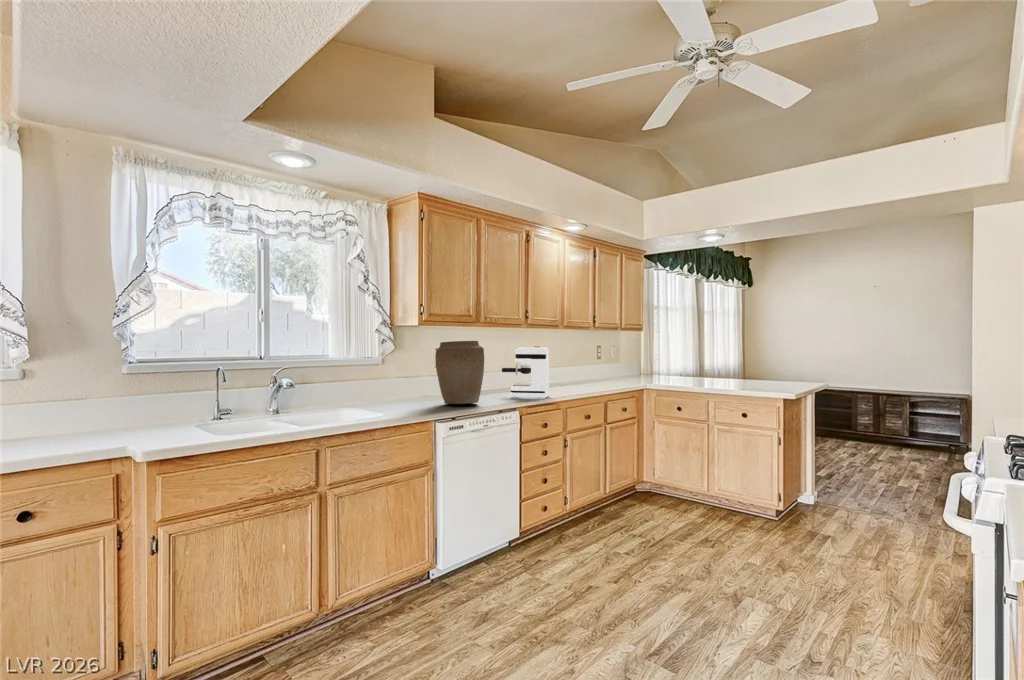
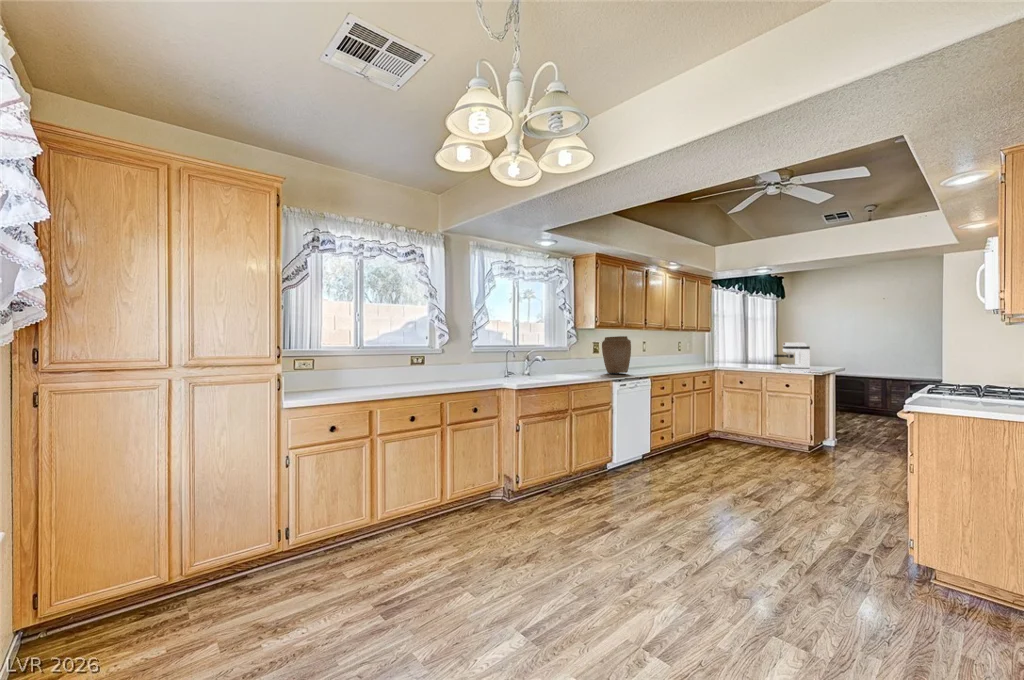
coffee maker: present [502,347,549,398] -> present [774,343,810,372]

